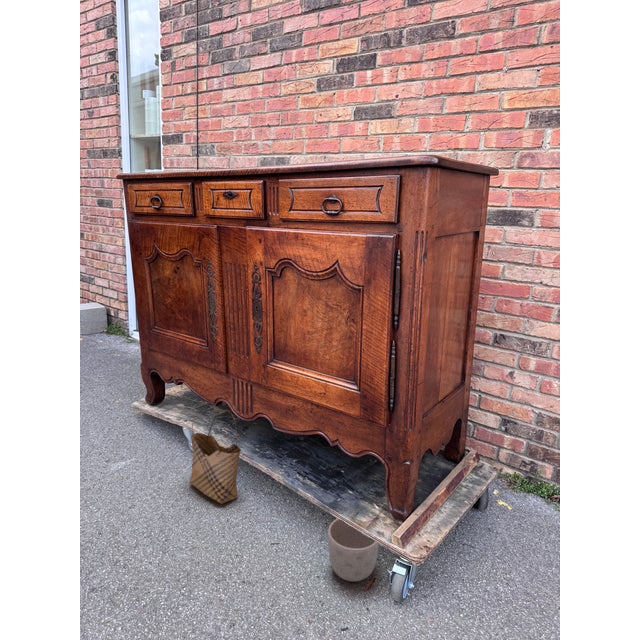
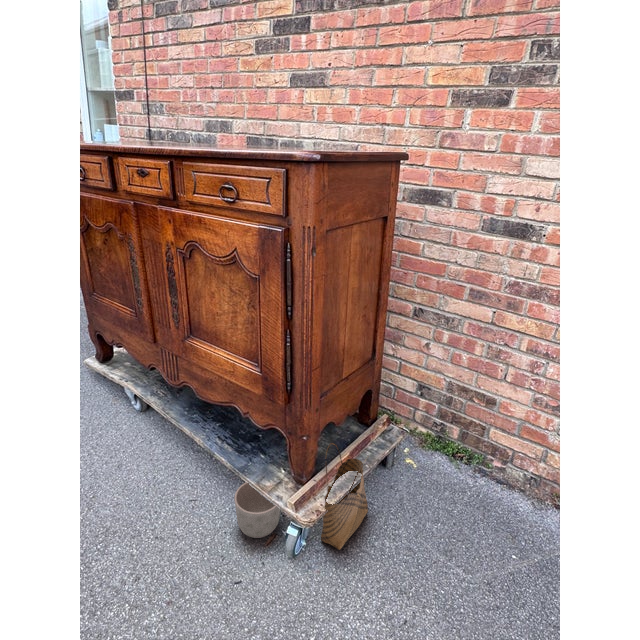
woven basket: present [189,410,241,503] -> present [321,443,368,550]

